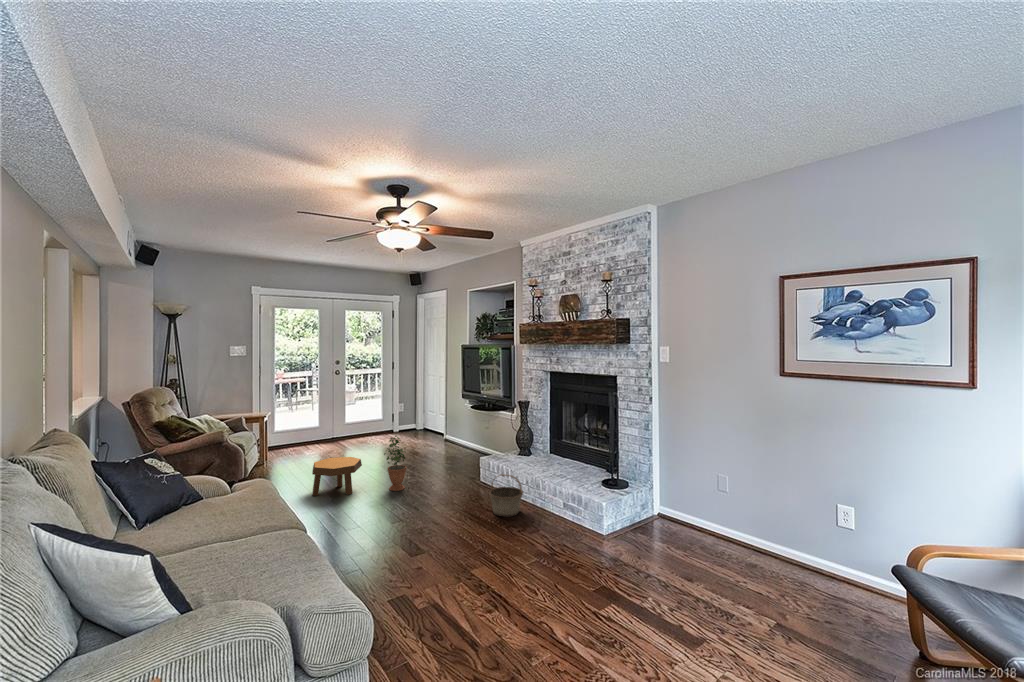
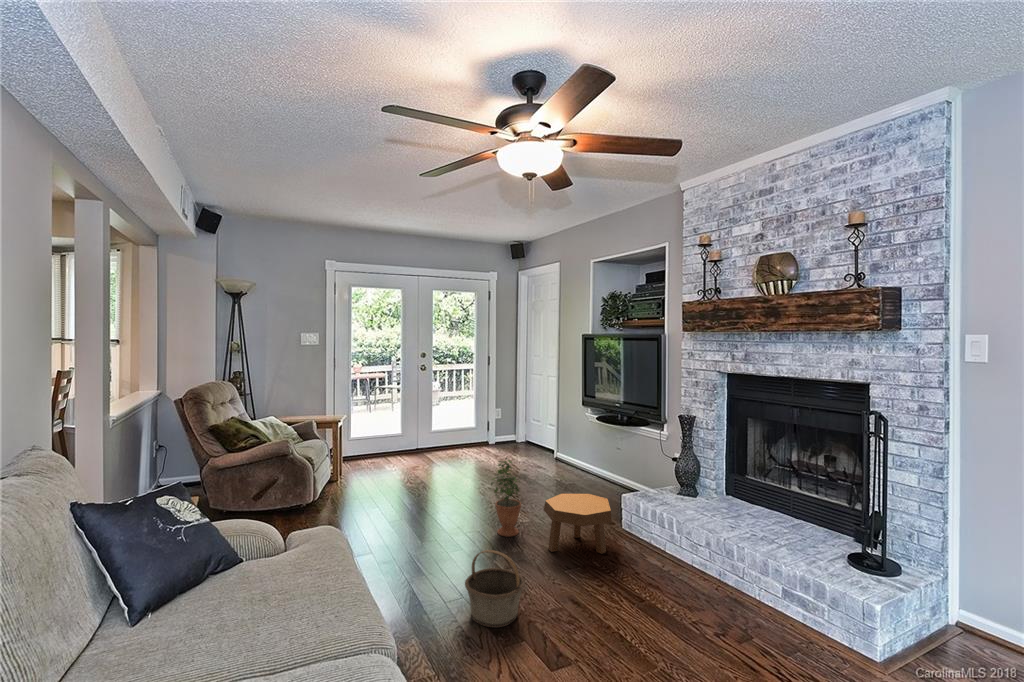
footstool: present [312,457,362,496] -> present [544,494,612,554]
basket: present [489,474,523,517] -> present [465,550,525,627]

